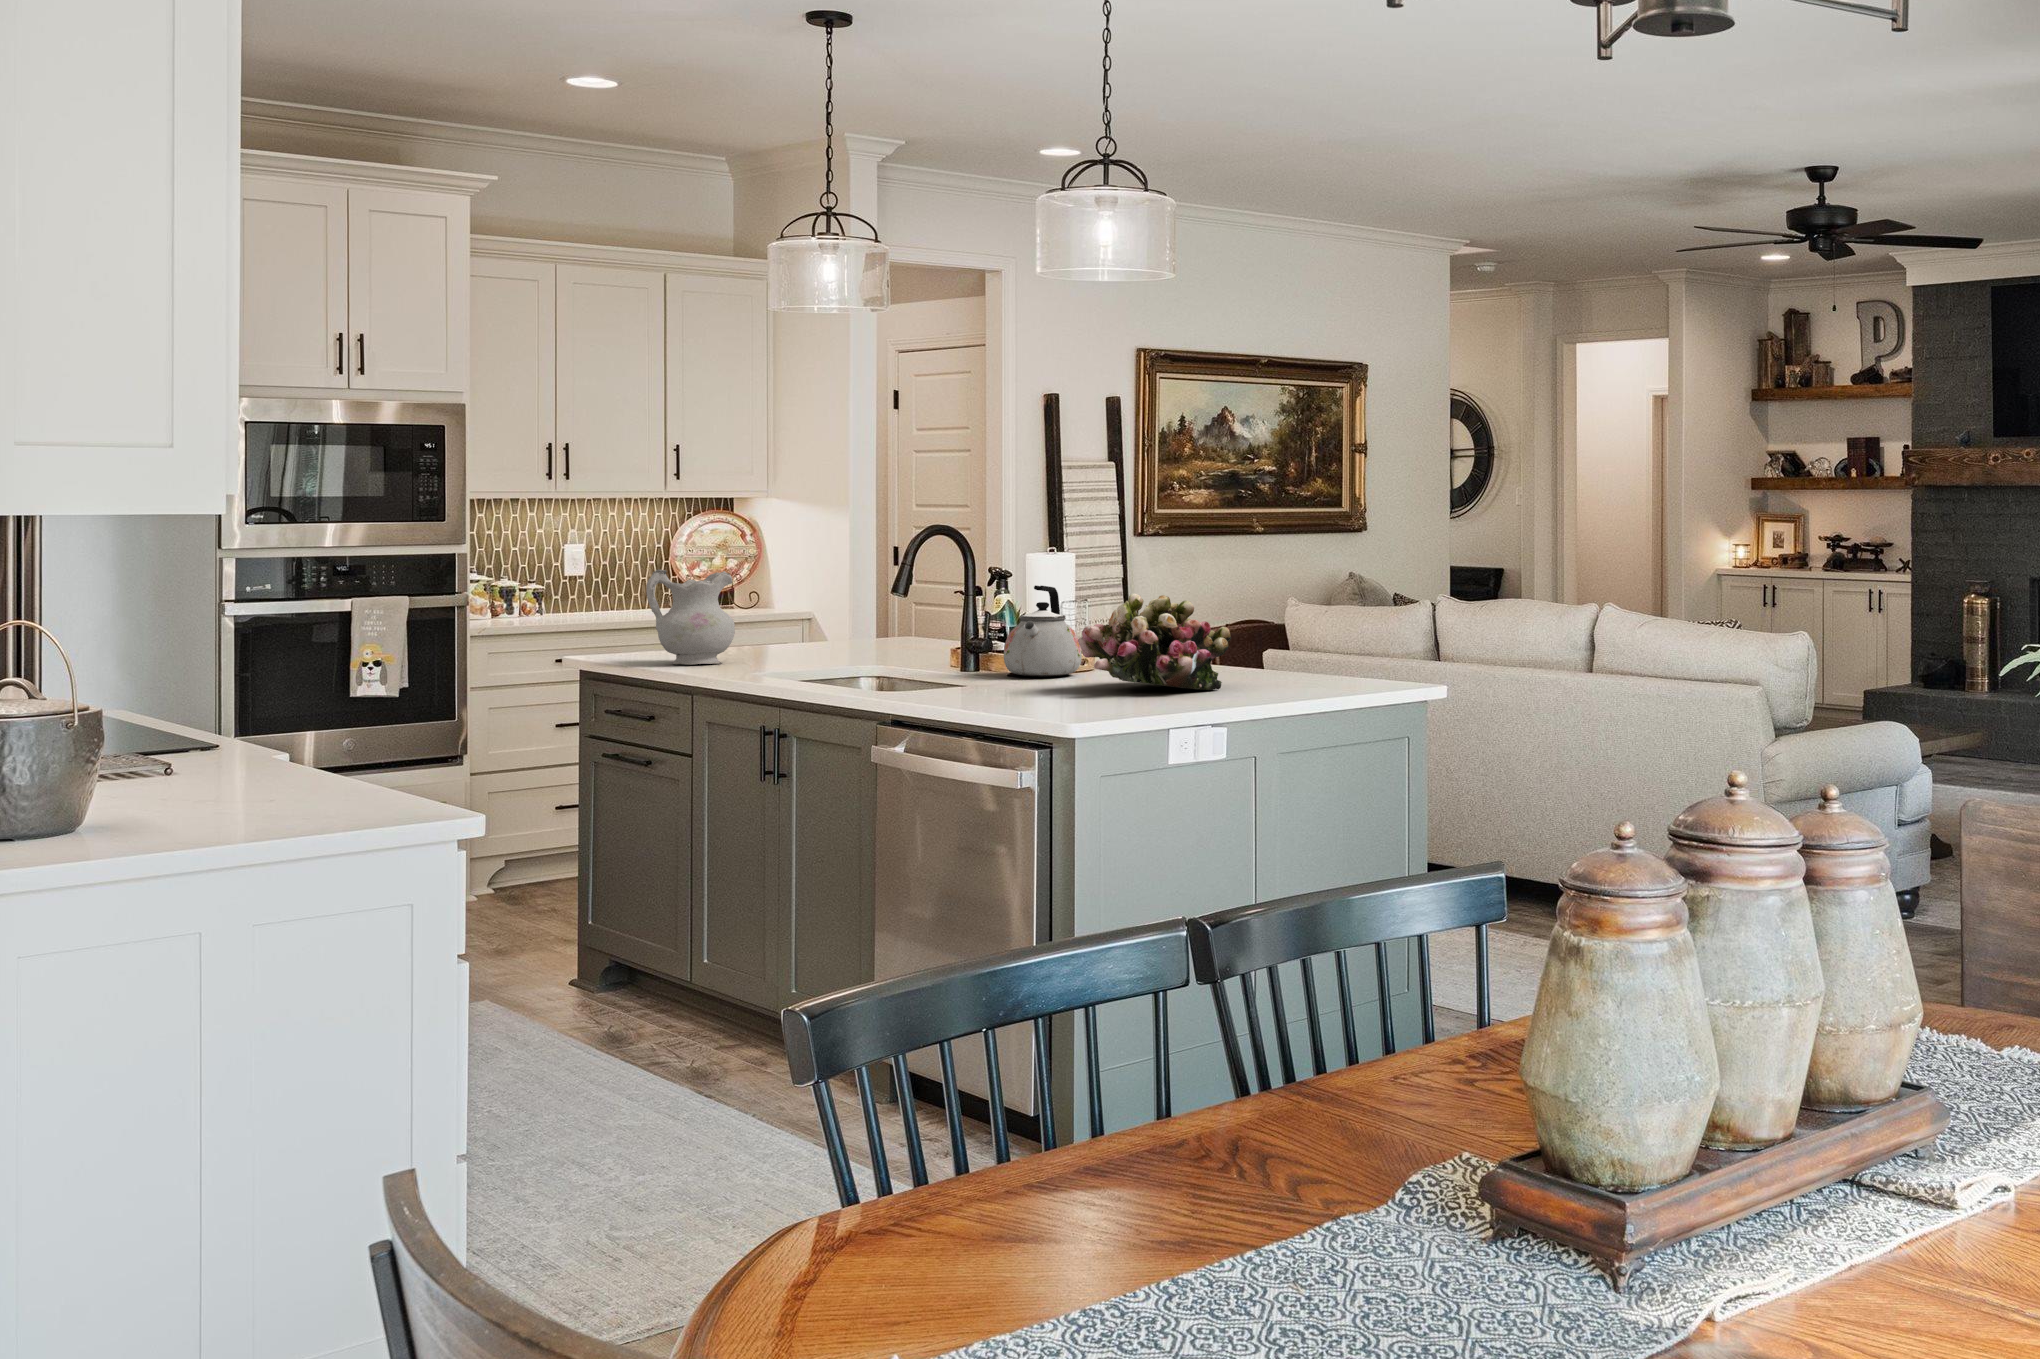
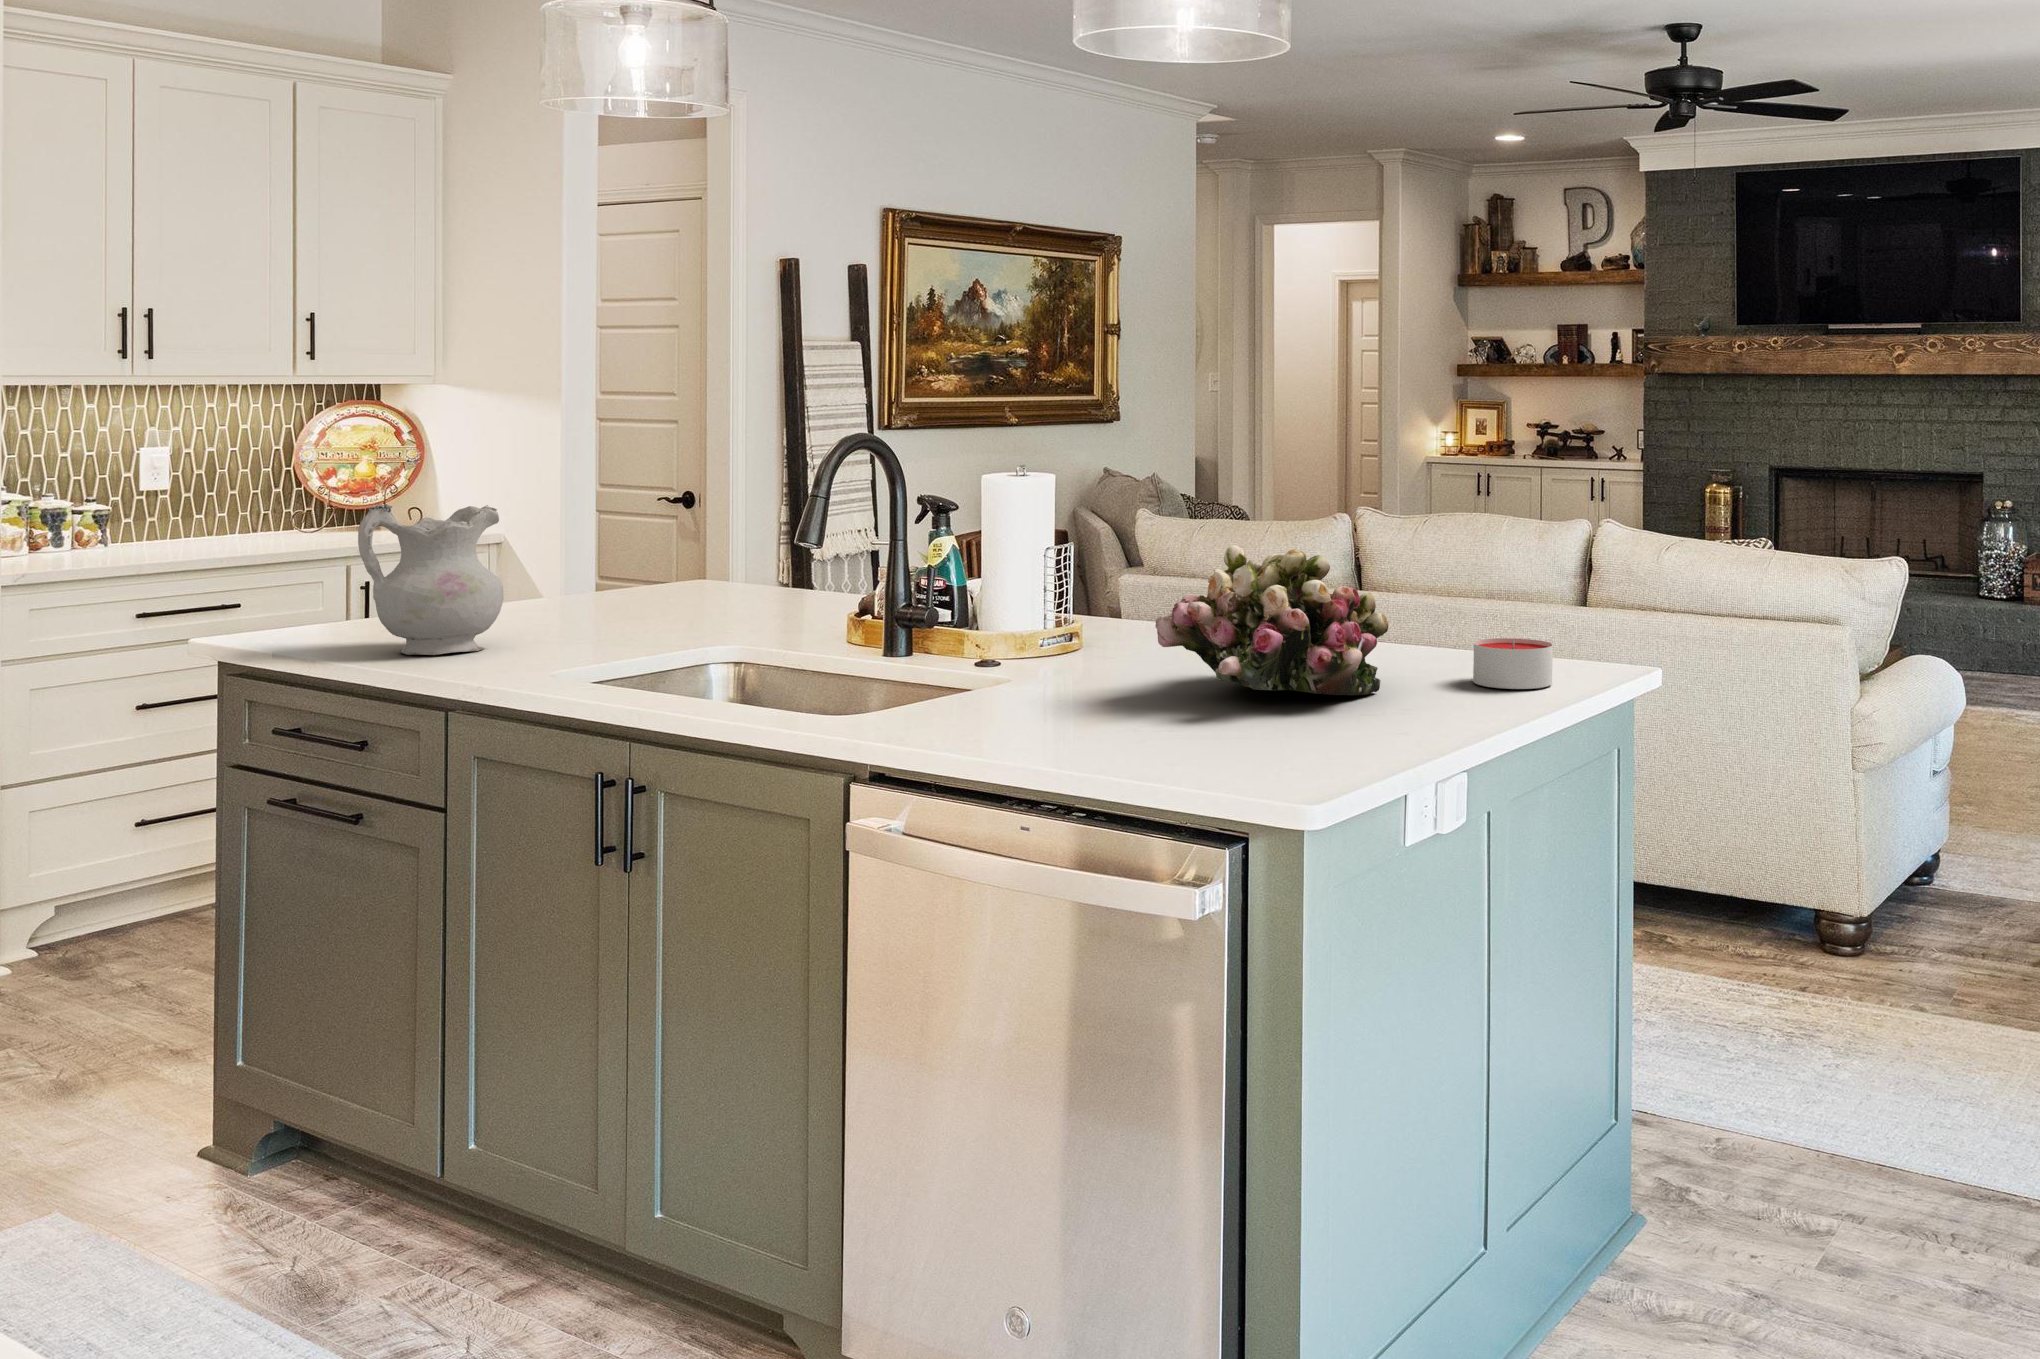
kettle: present [1004,585,1082,676] -> none [983,529,1101,667]
candle: none [1292,660,1345,690] -> present [1473,638,1553,689]

